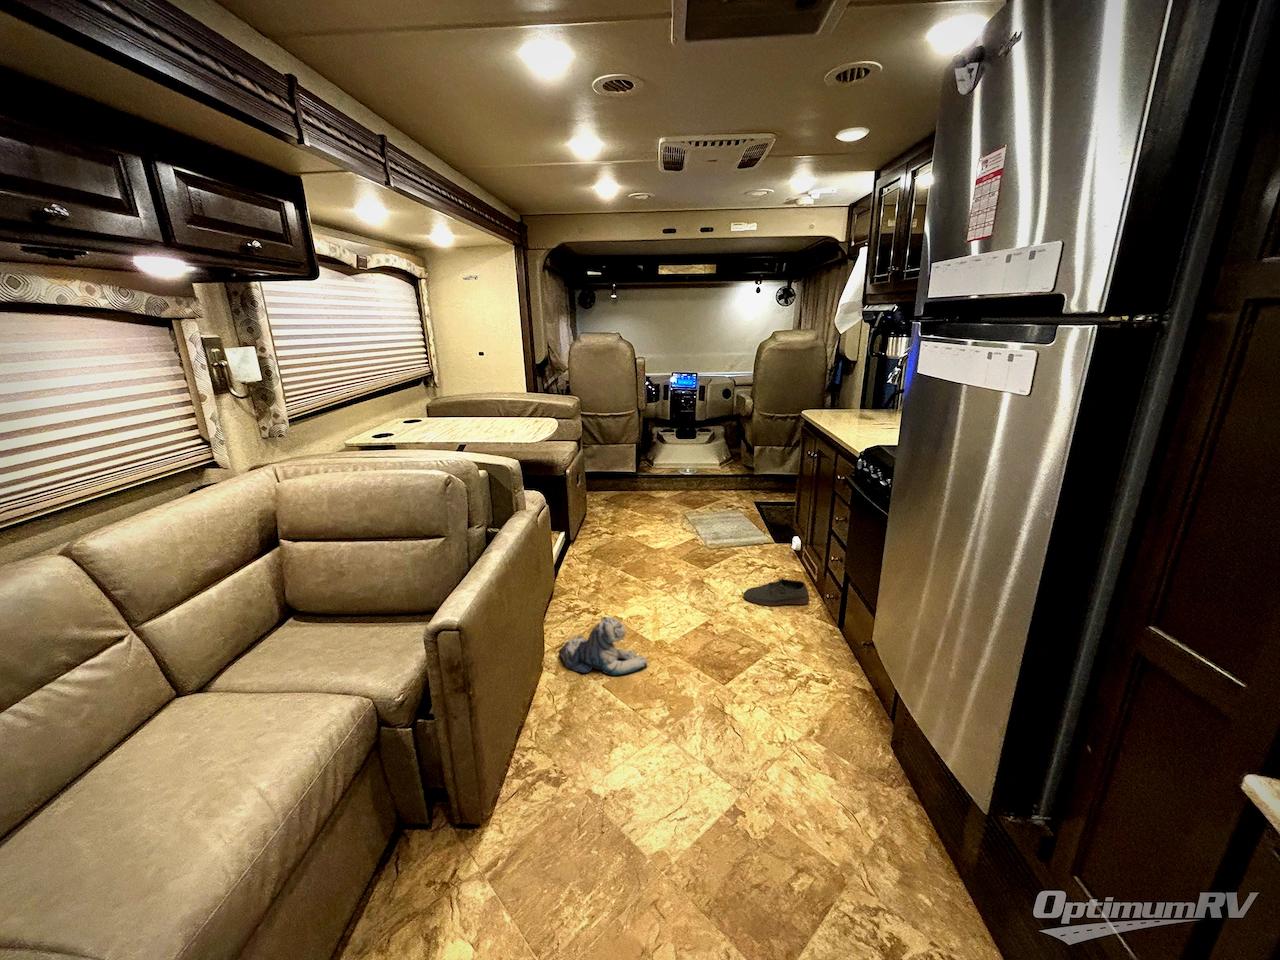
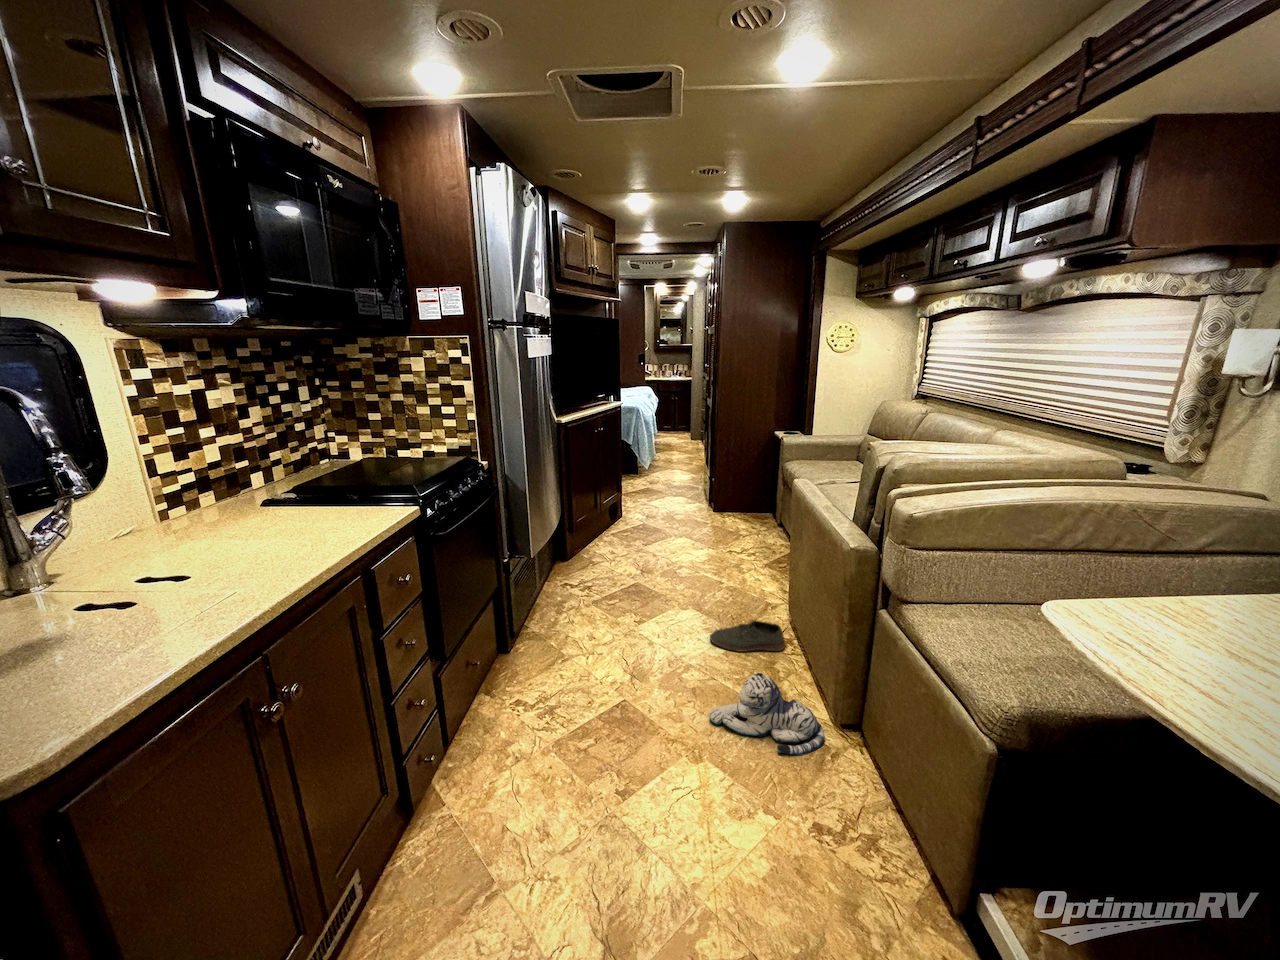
shoe: present [743,578,809,606] -> present [710,620,785,652]

